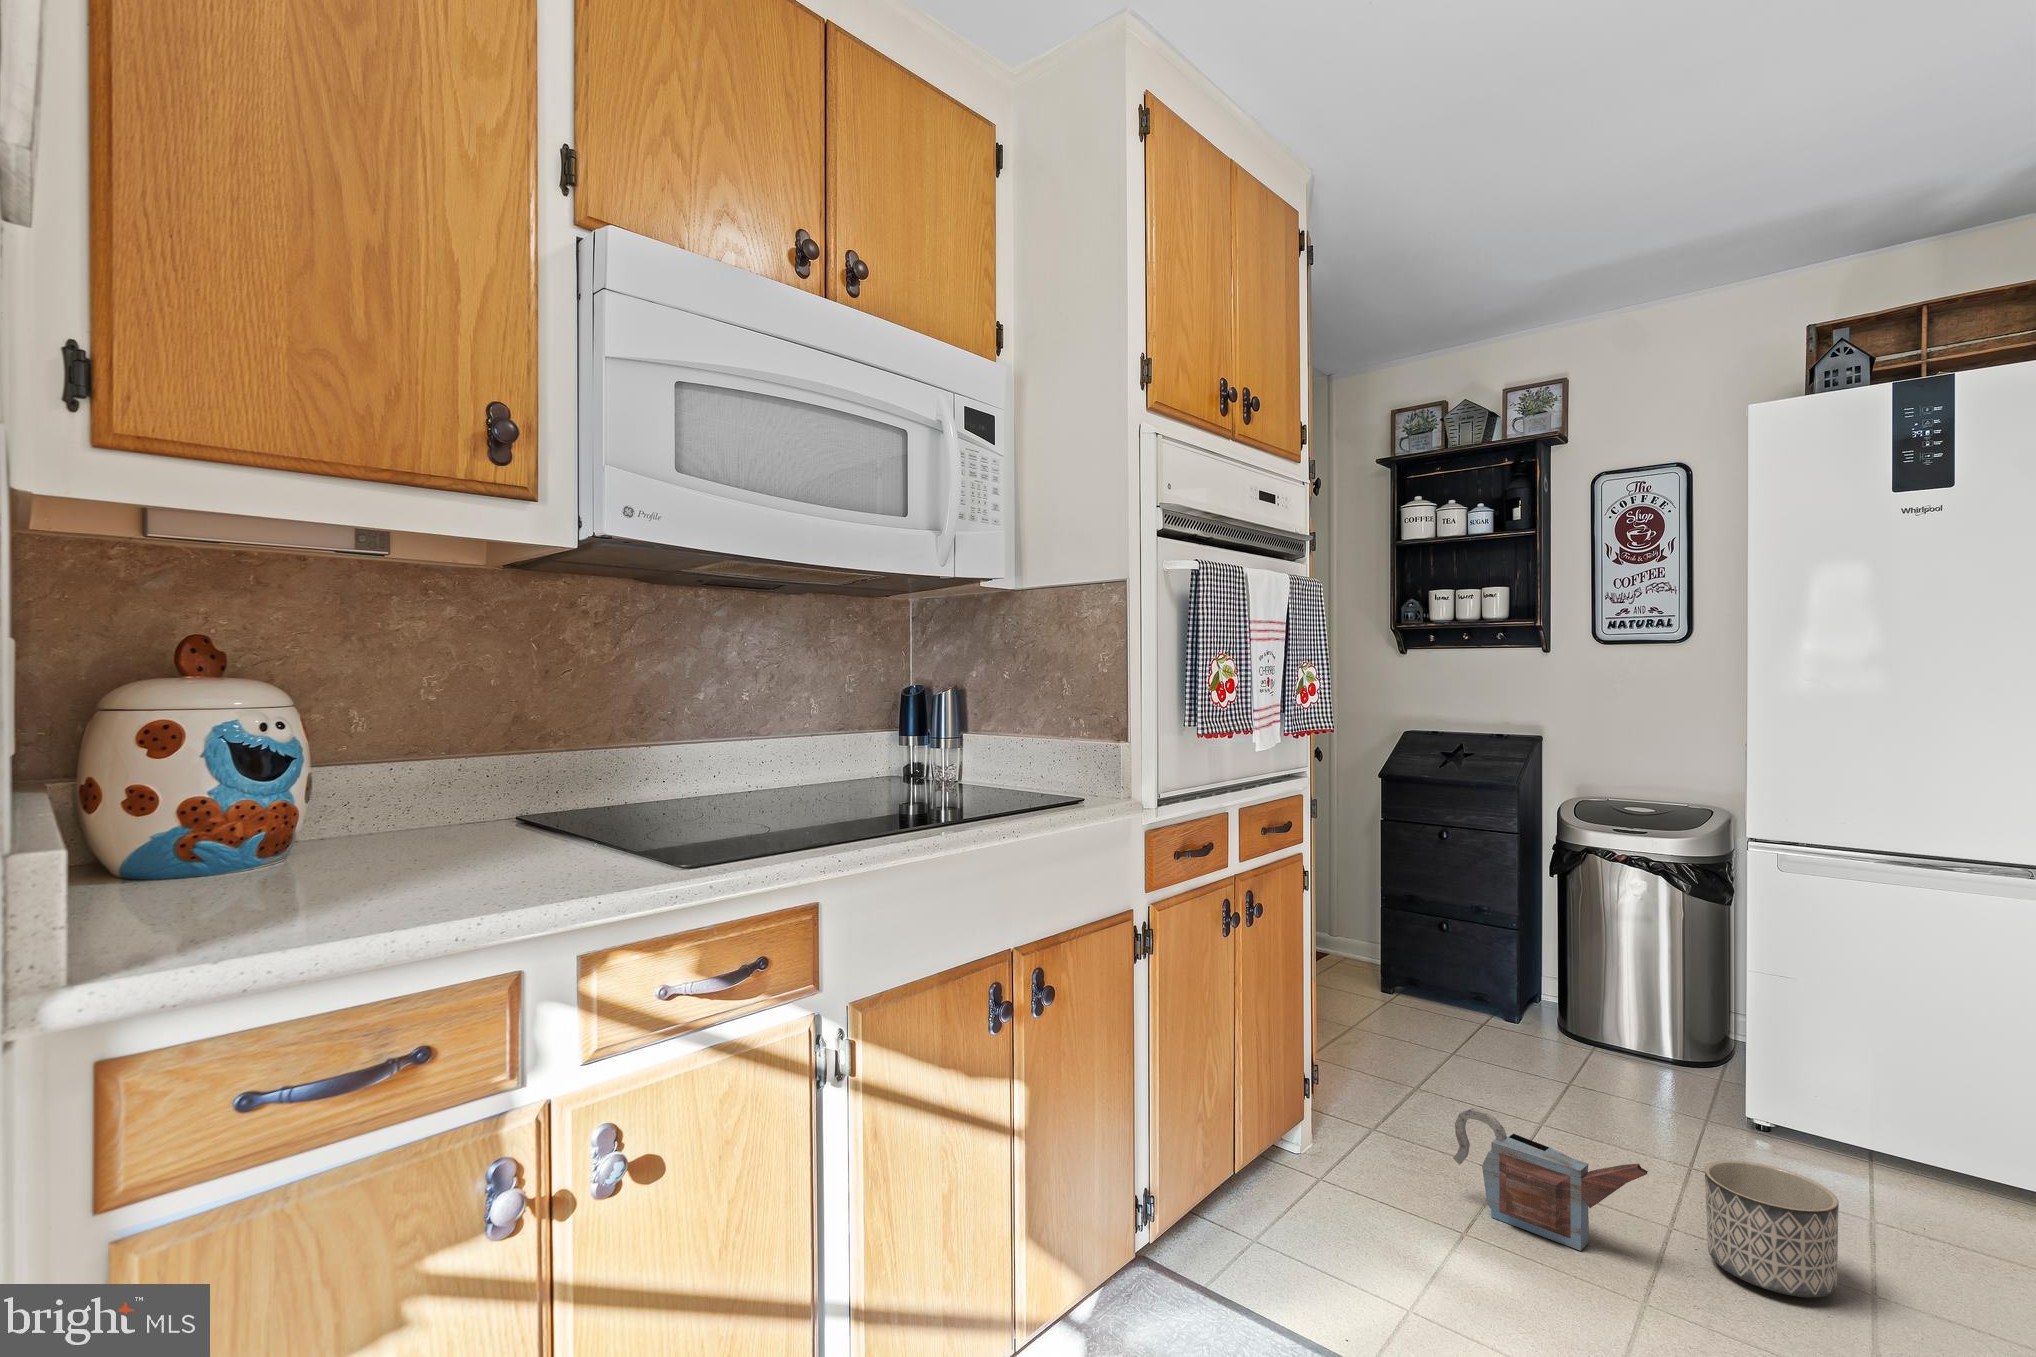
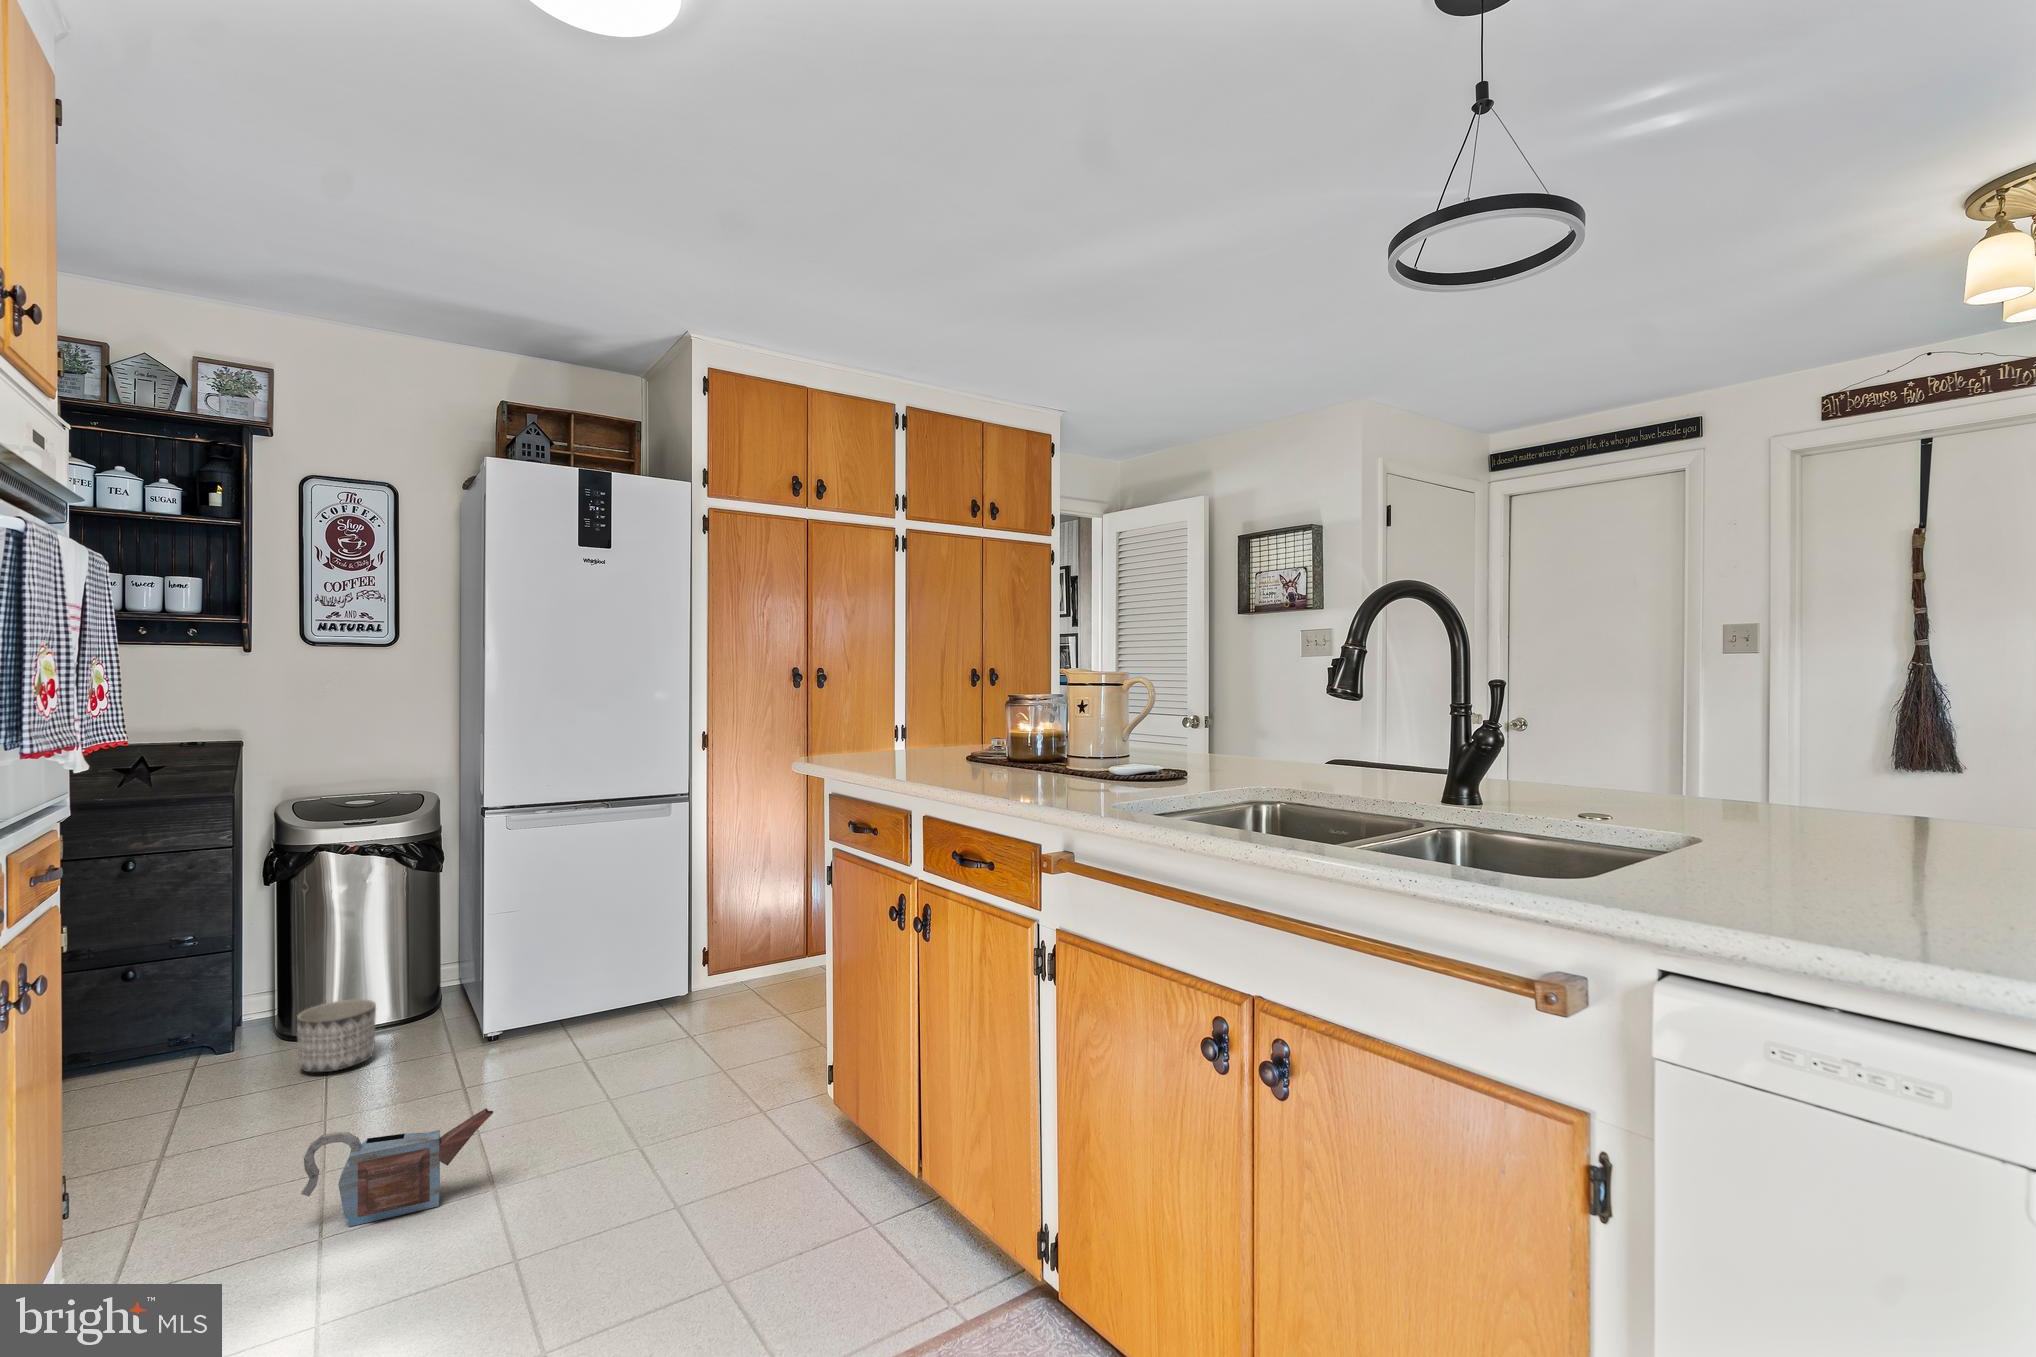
planter: present [1705,1160,1839,1298] -> present [297,999,376,1072]

